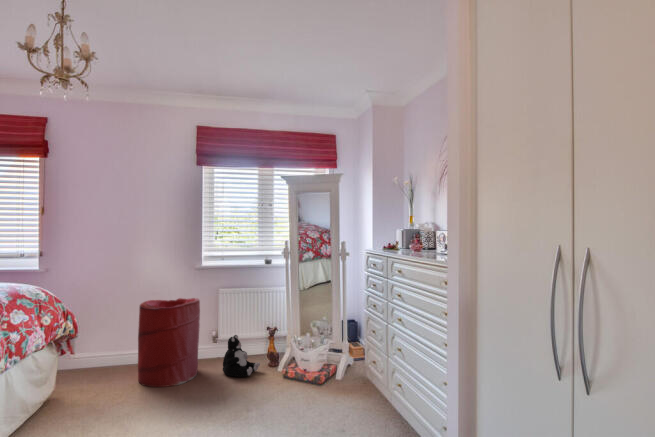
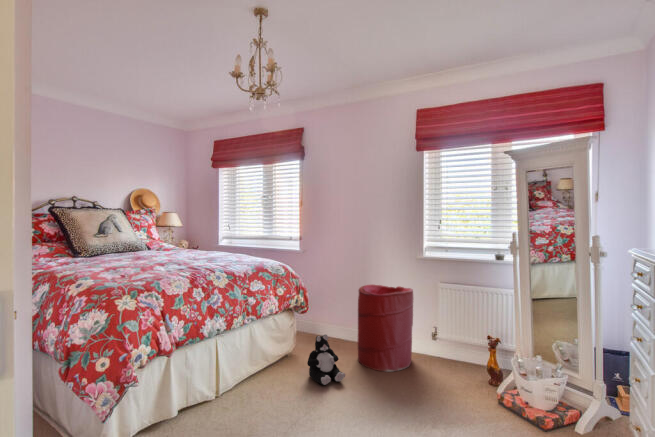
plush toy: present [223,335,260,377] -> present [307,335,345,385]

